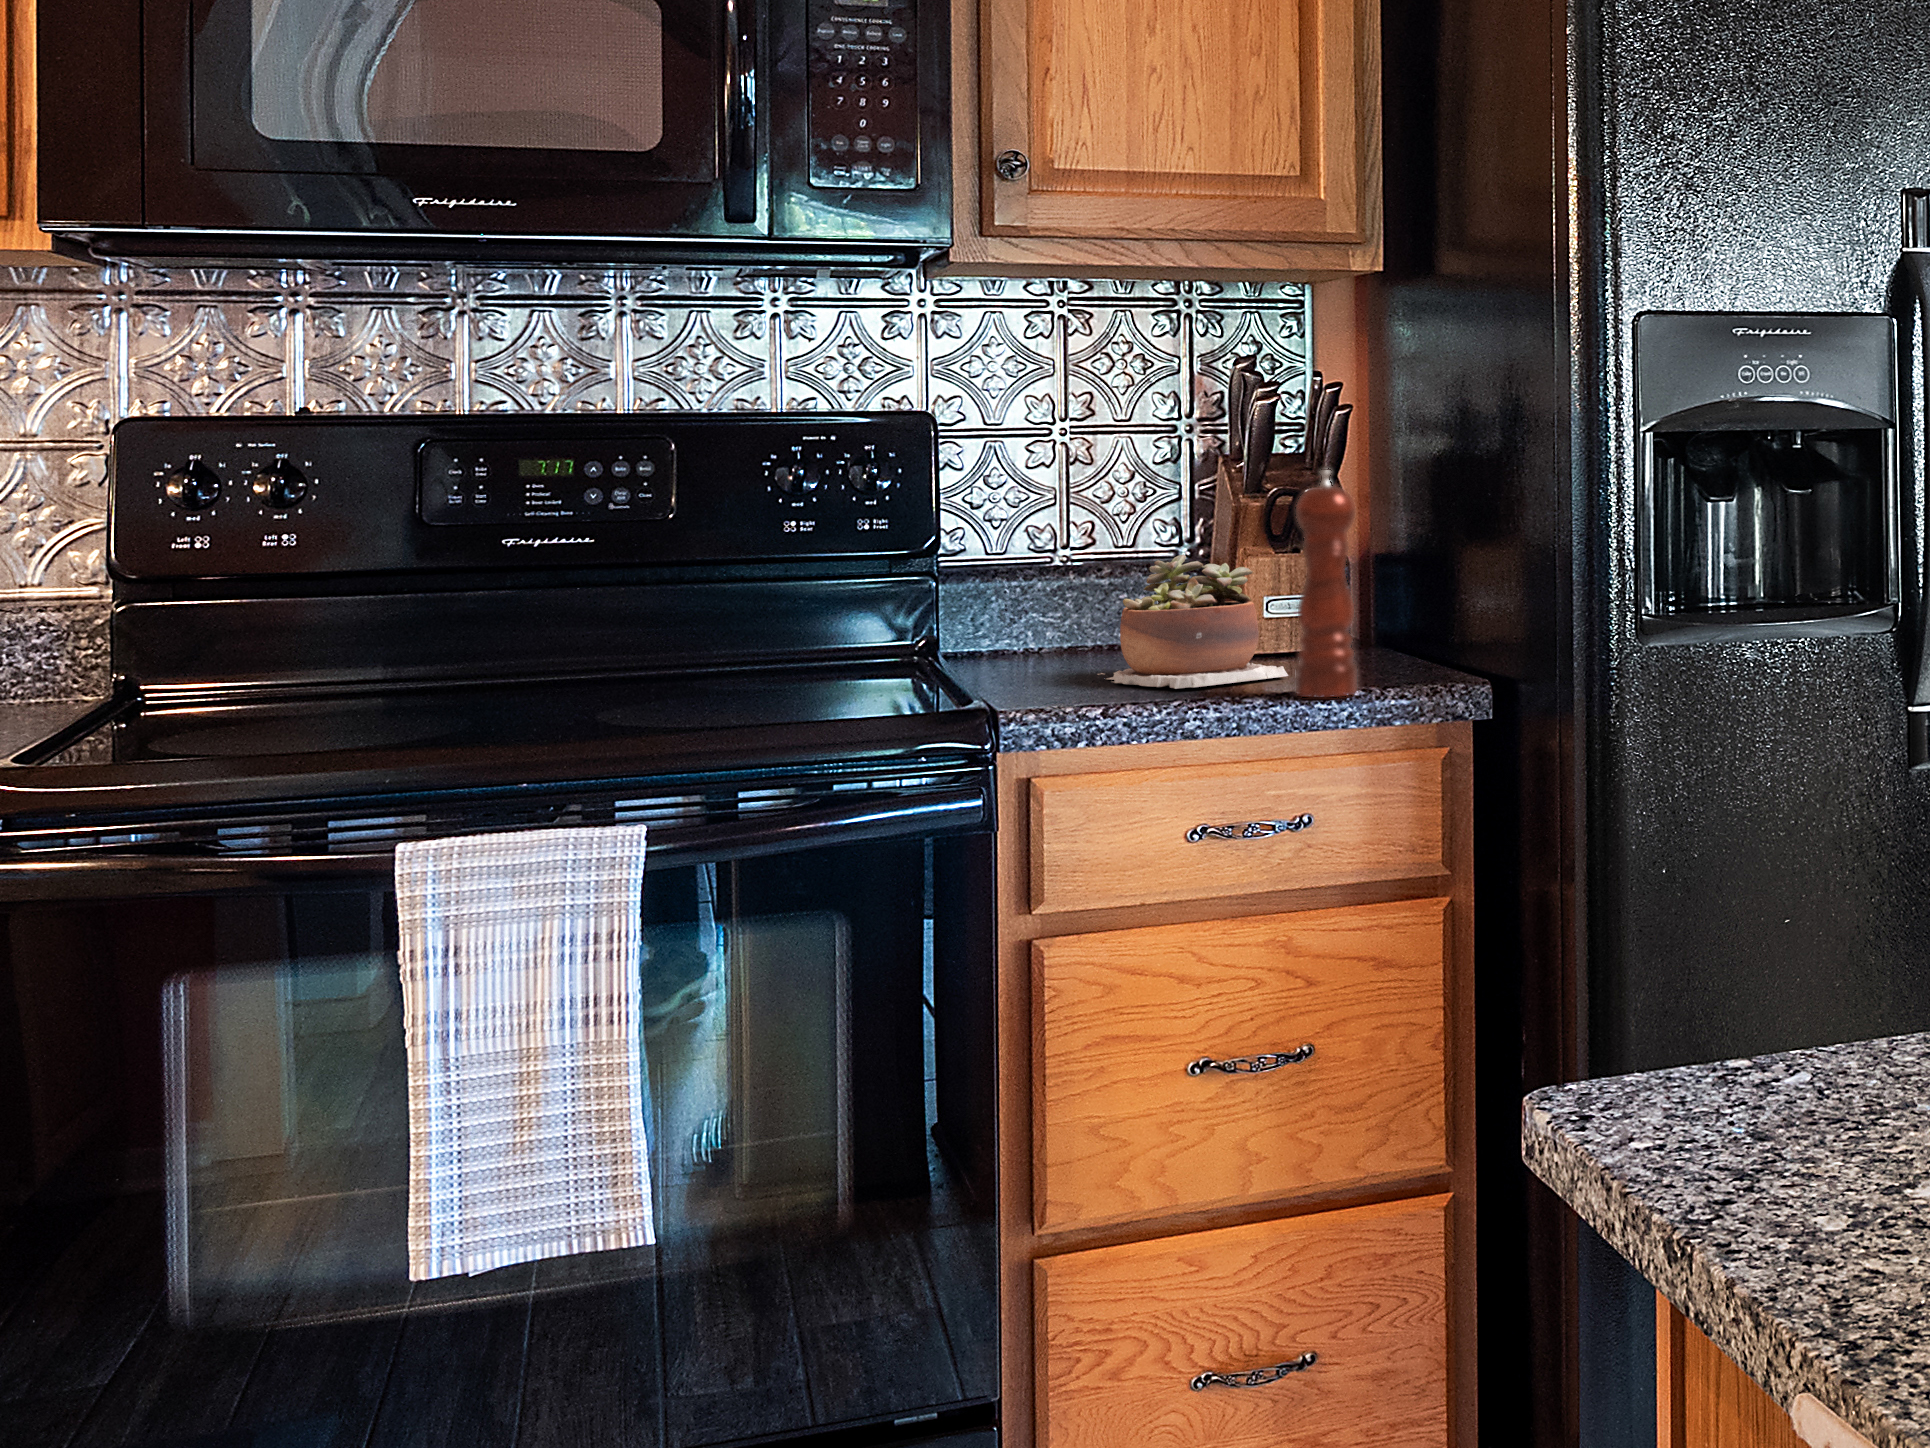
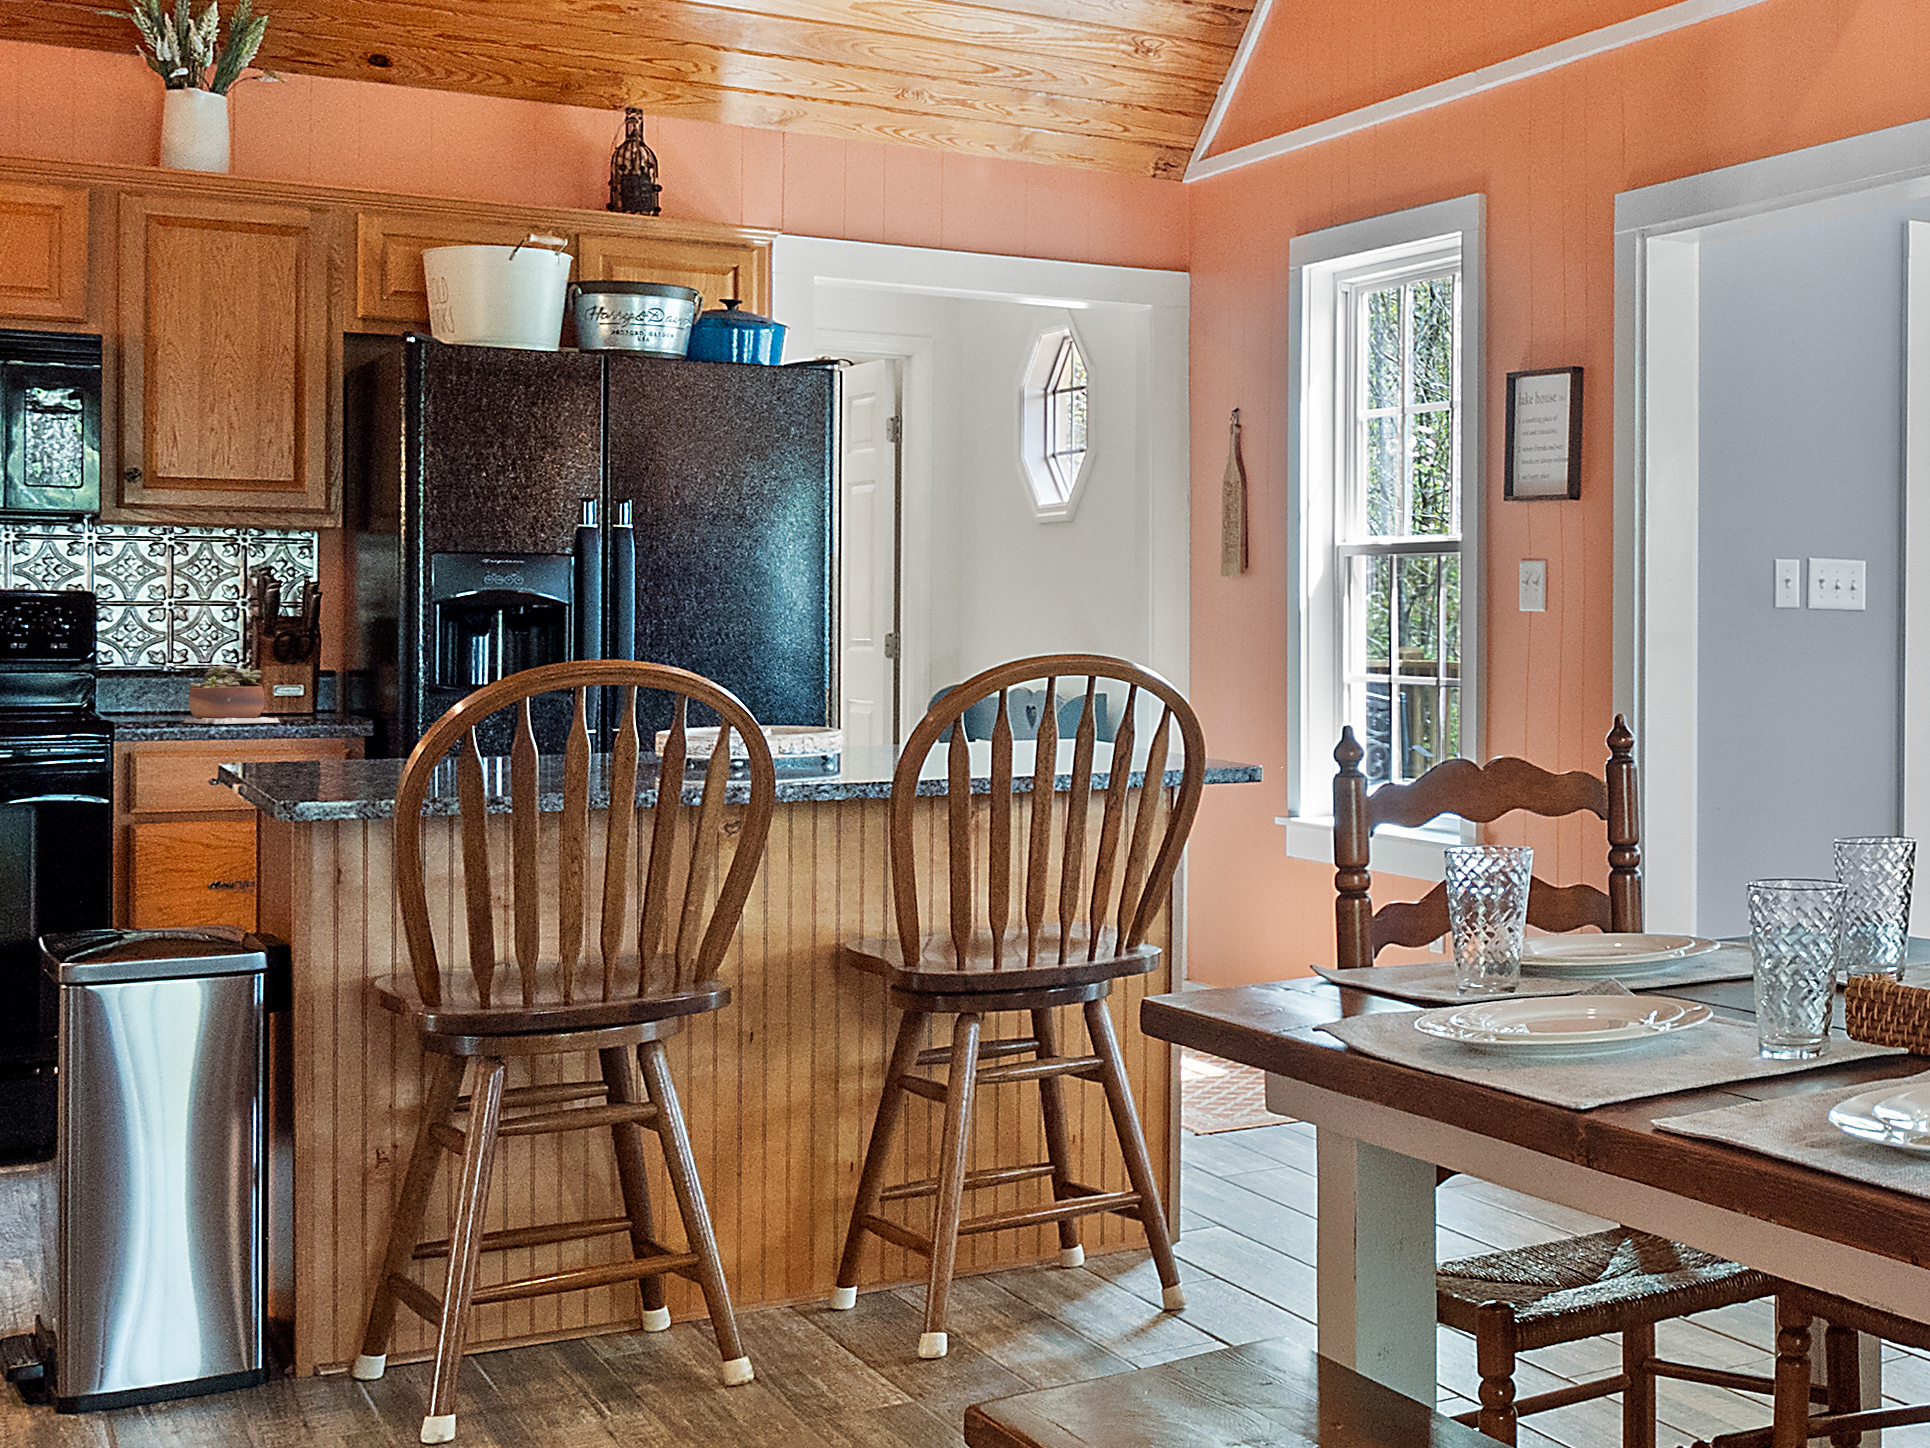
pepper mill: present [1296,470,1357,697] -> none [276,622,309,727]

